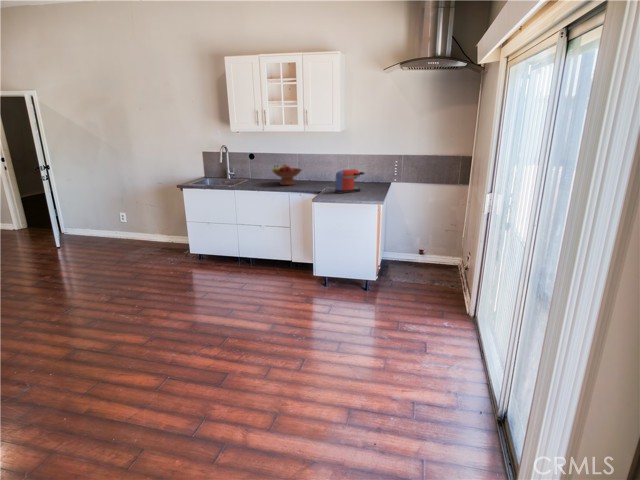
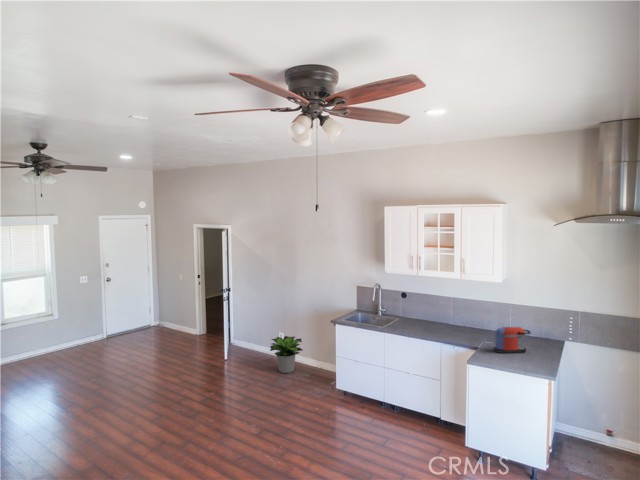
fruit bowl: present [272,165,302,185] -> none [424,309,456,332]
potted plant: none [111,213,151,251] -> present [270,336,302,373]

